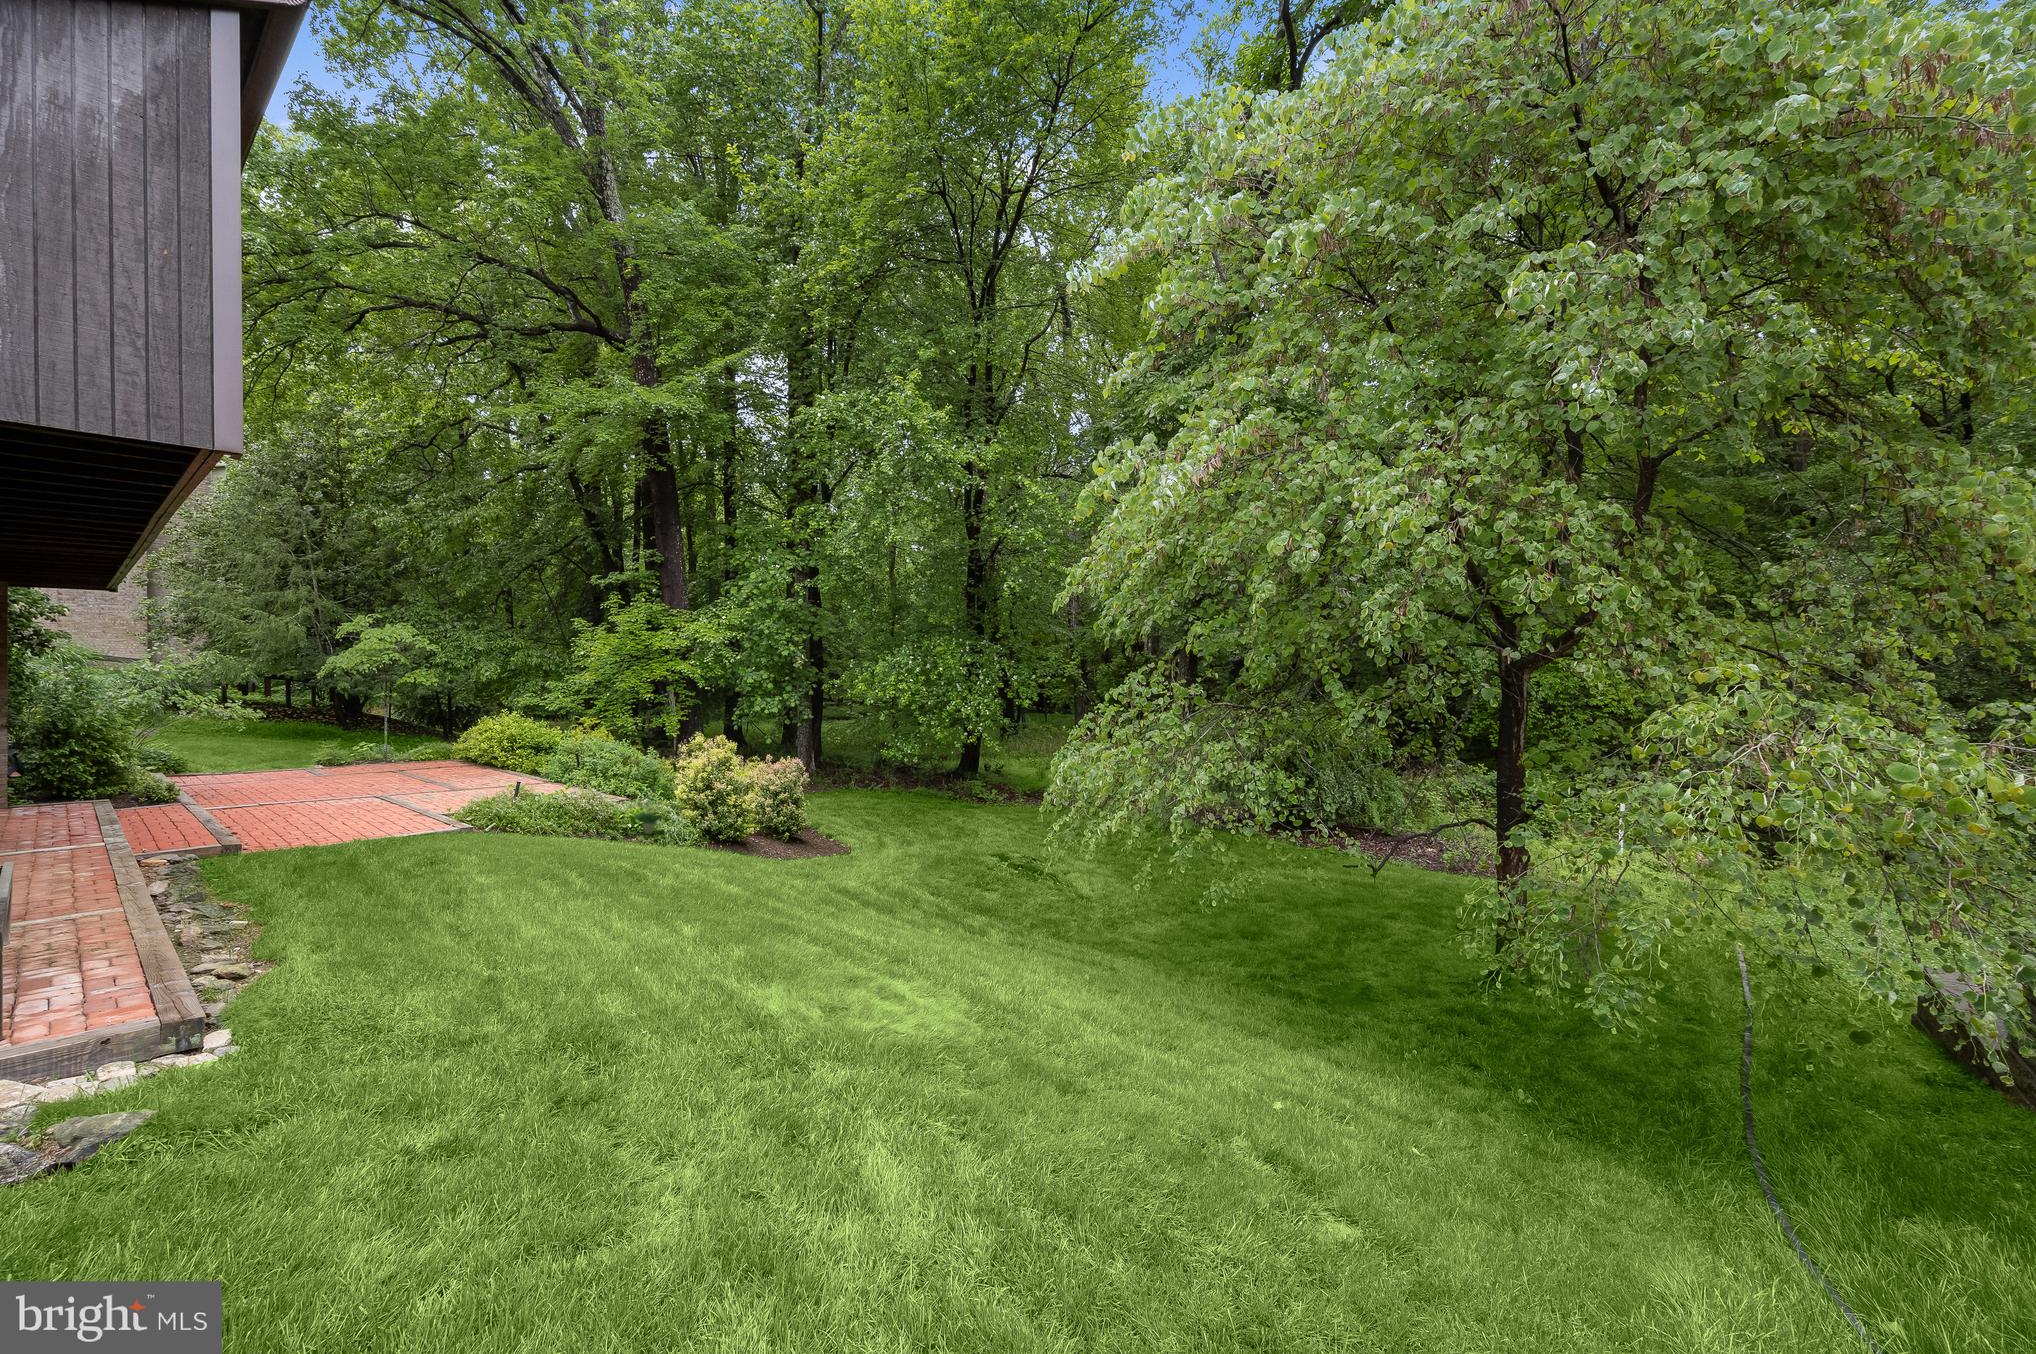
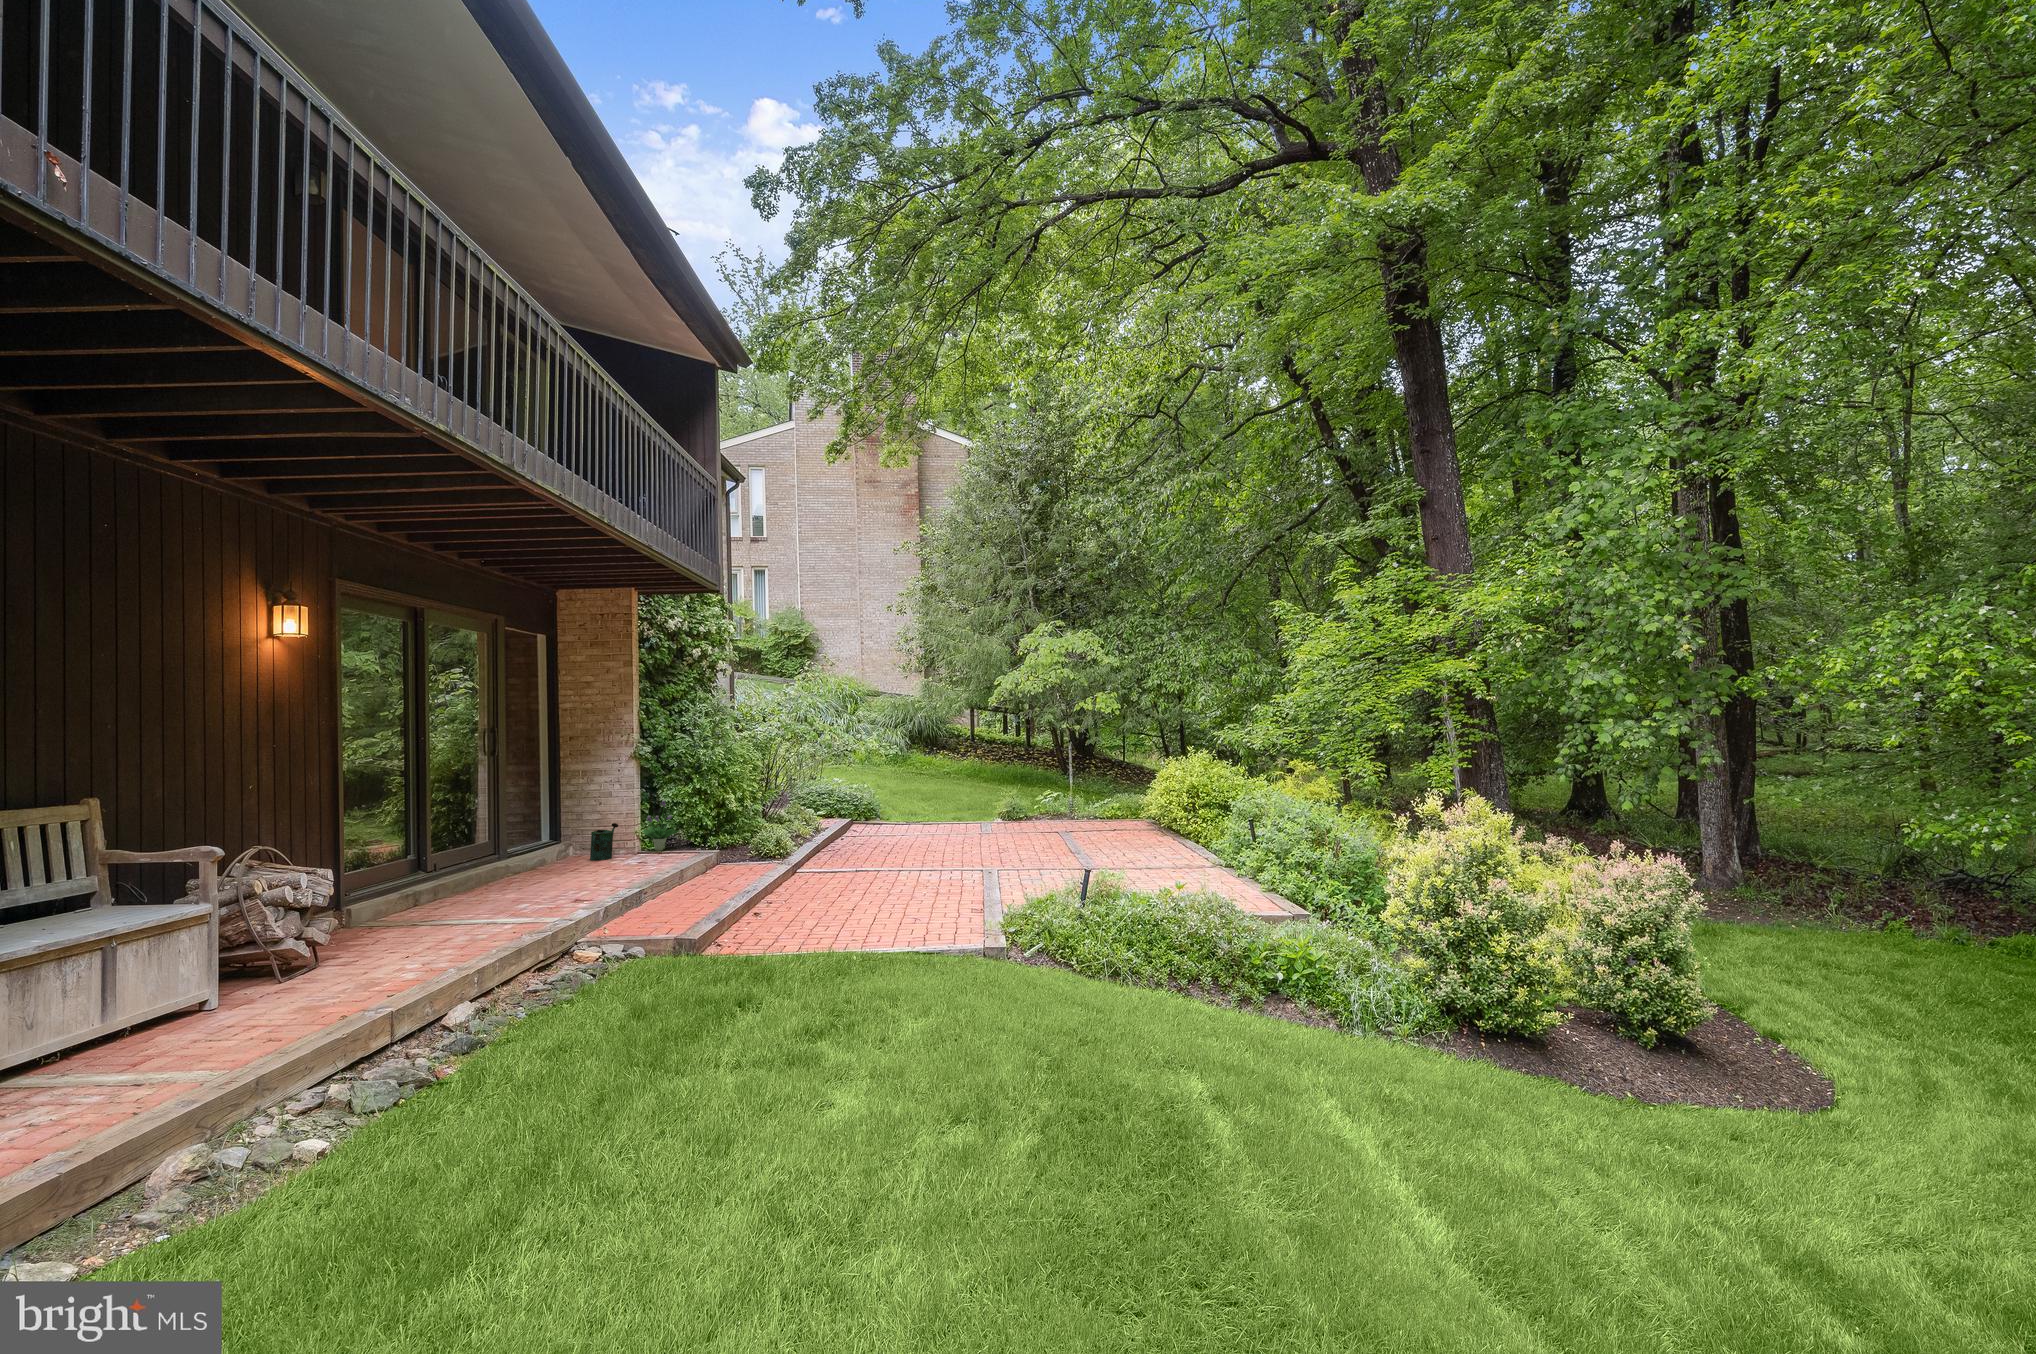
watering can: none [582,808,610,843] -> present [590,823,618,861]

